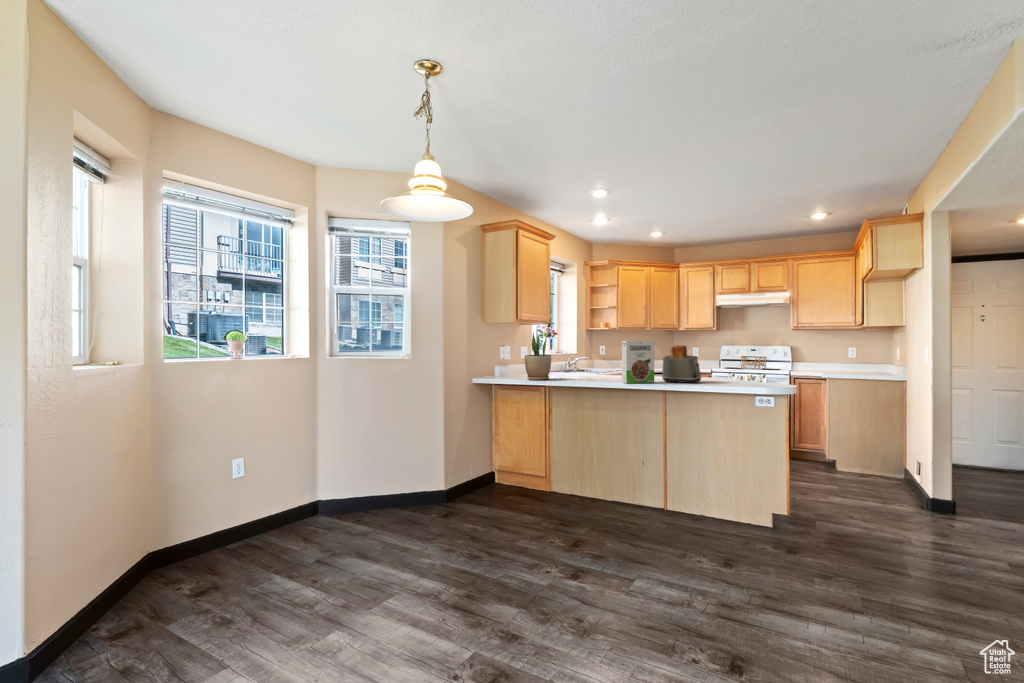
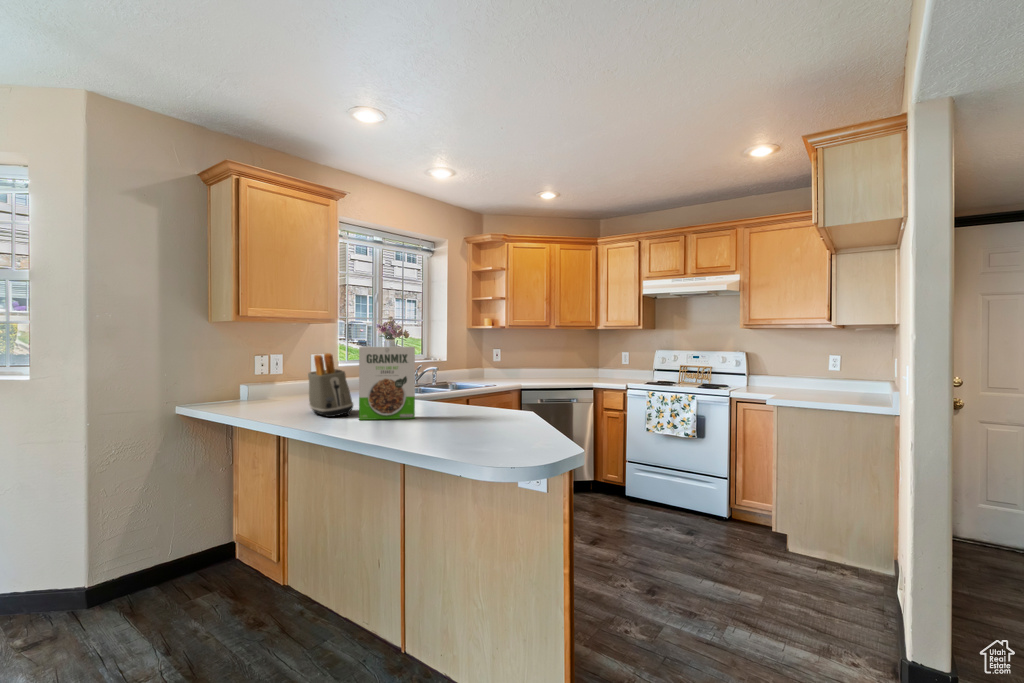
potted plant: present [524,332,551,380] -> none [248,326,294,408]
toaster: present [662,345,701,383] -> present [308,353,353,417]

